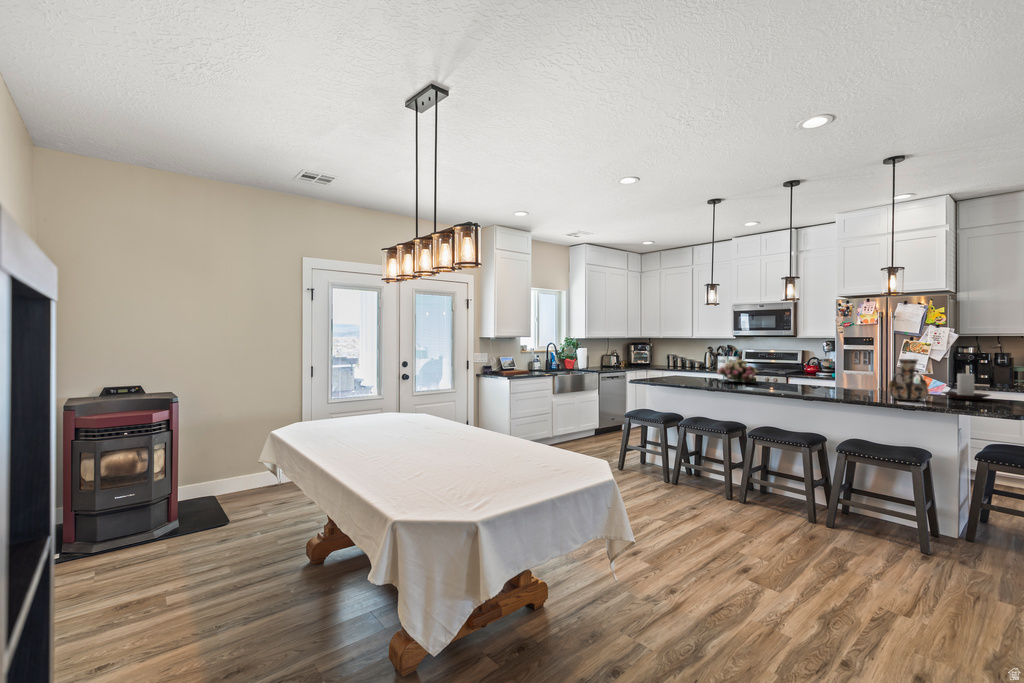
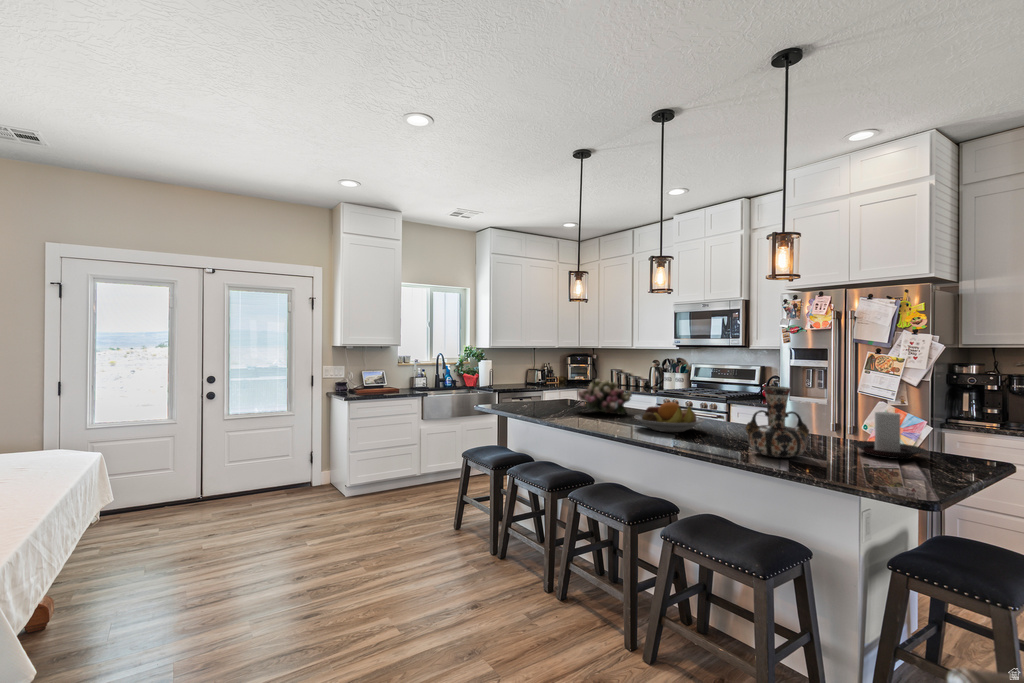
fruit bowl: none [784,372,836,391] -> present [634,402,704,432]

